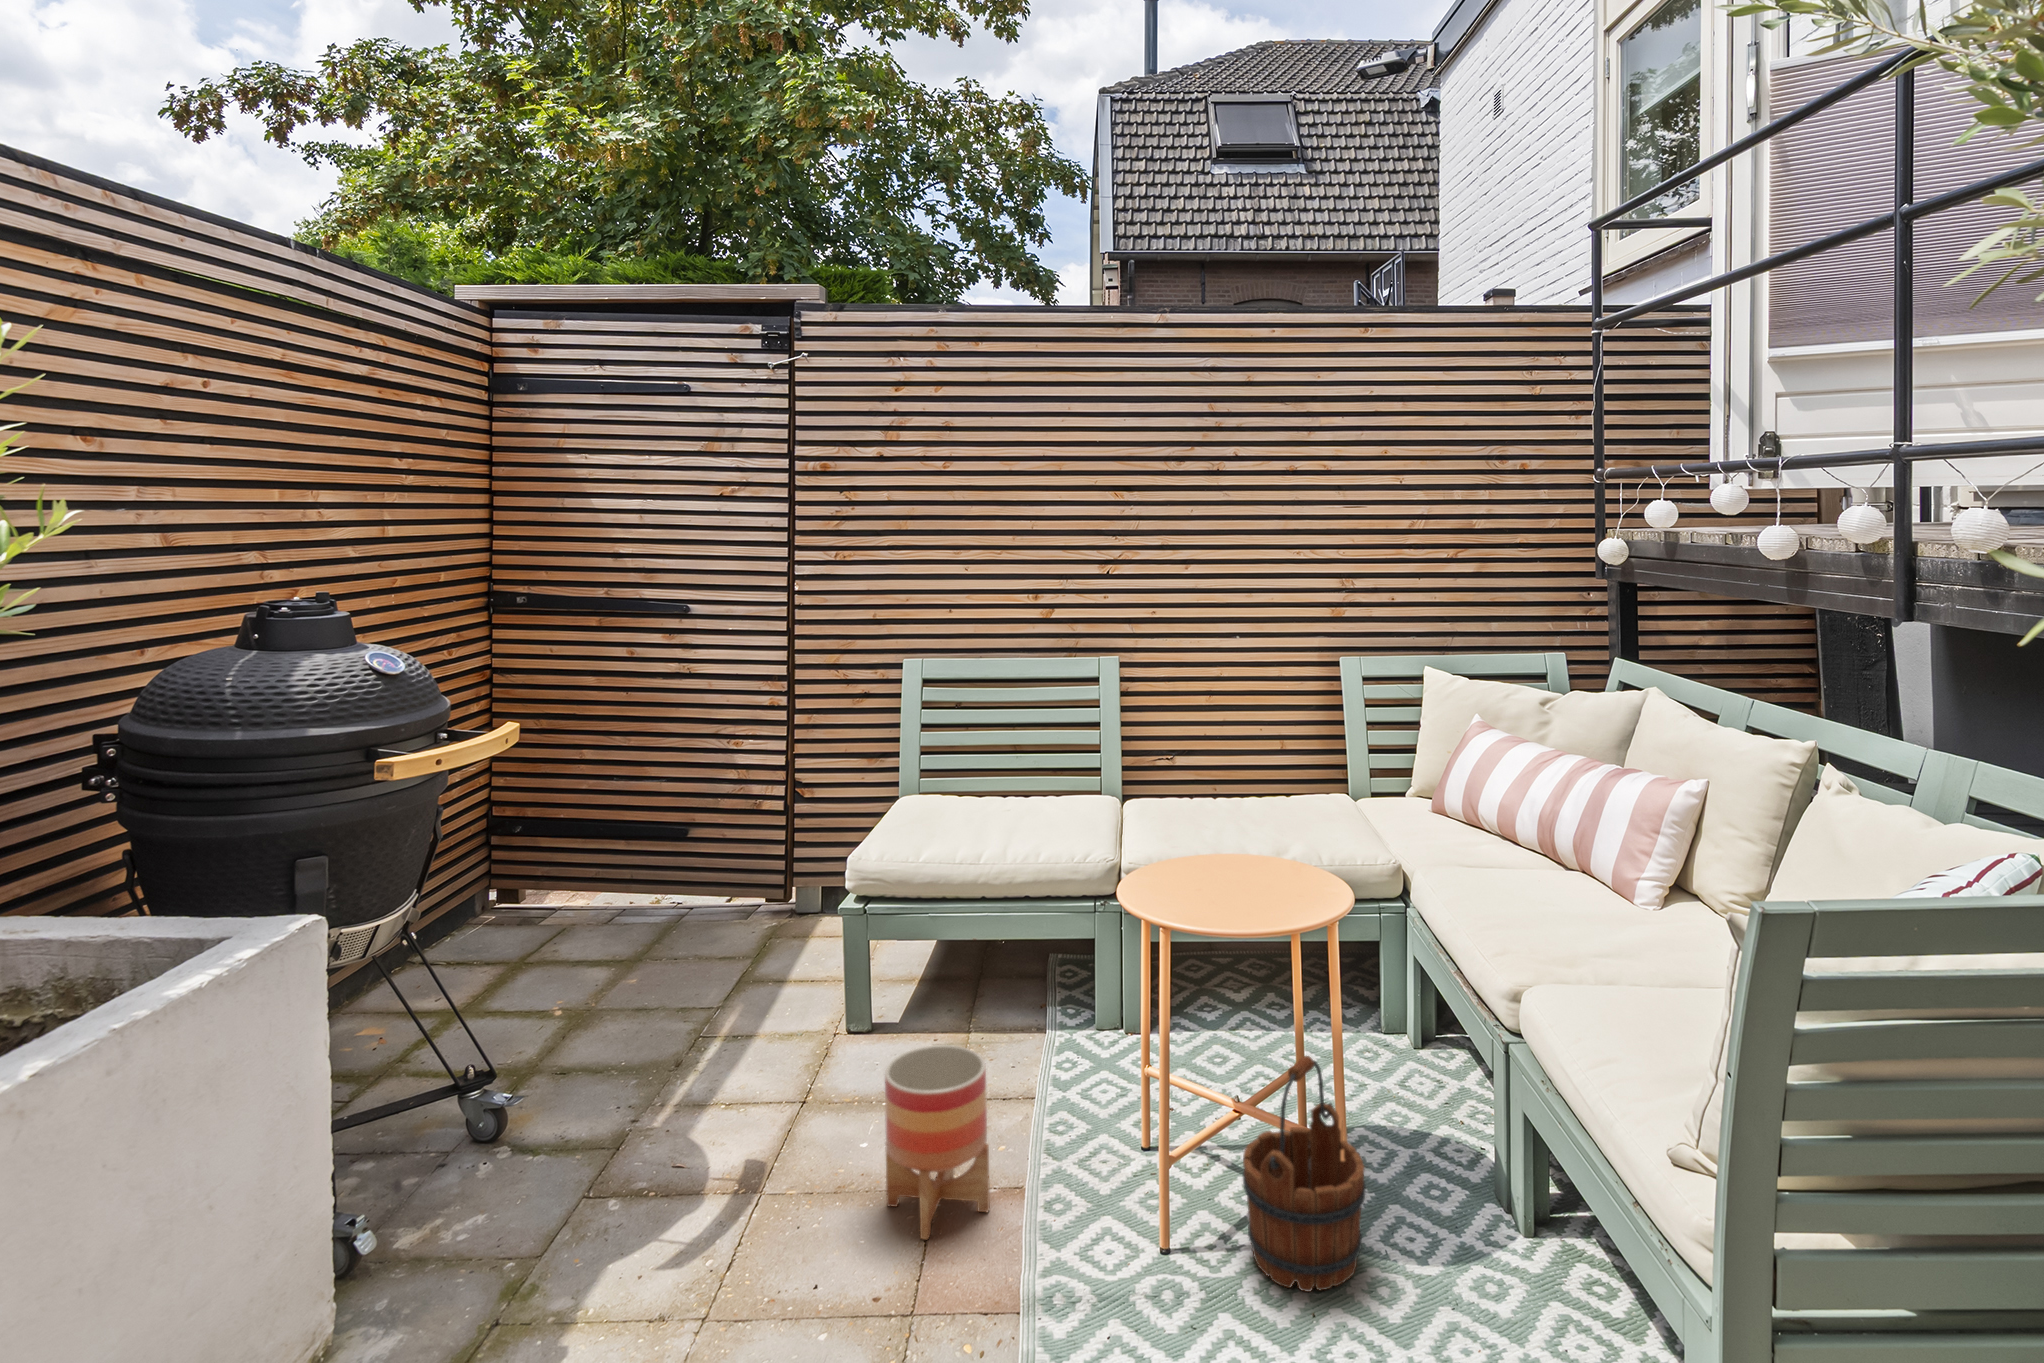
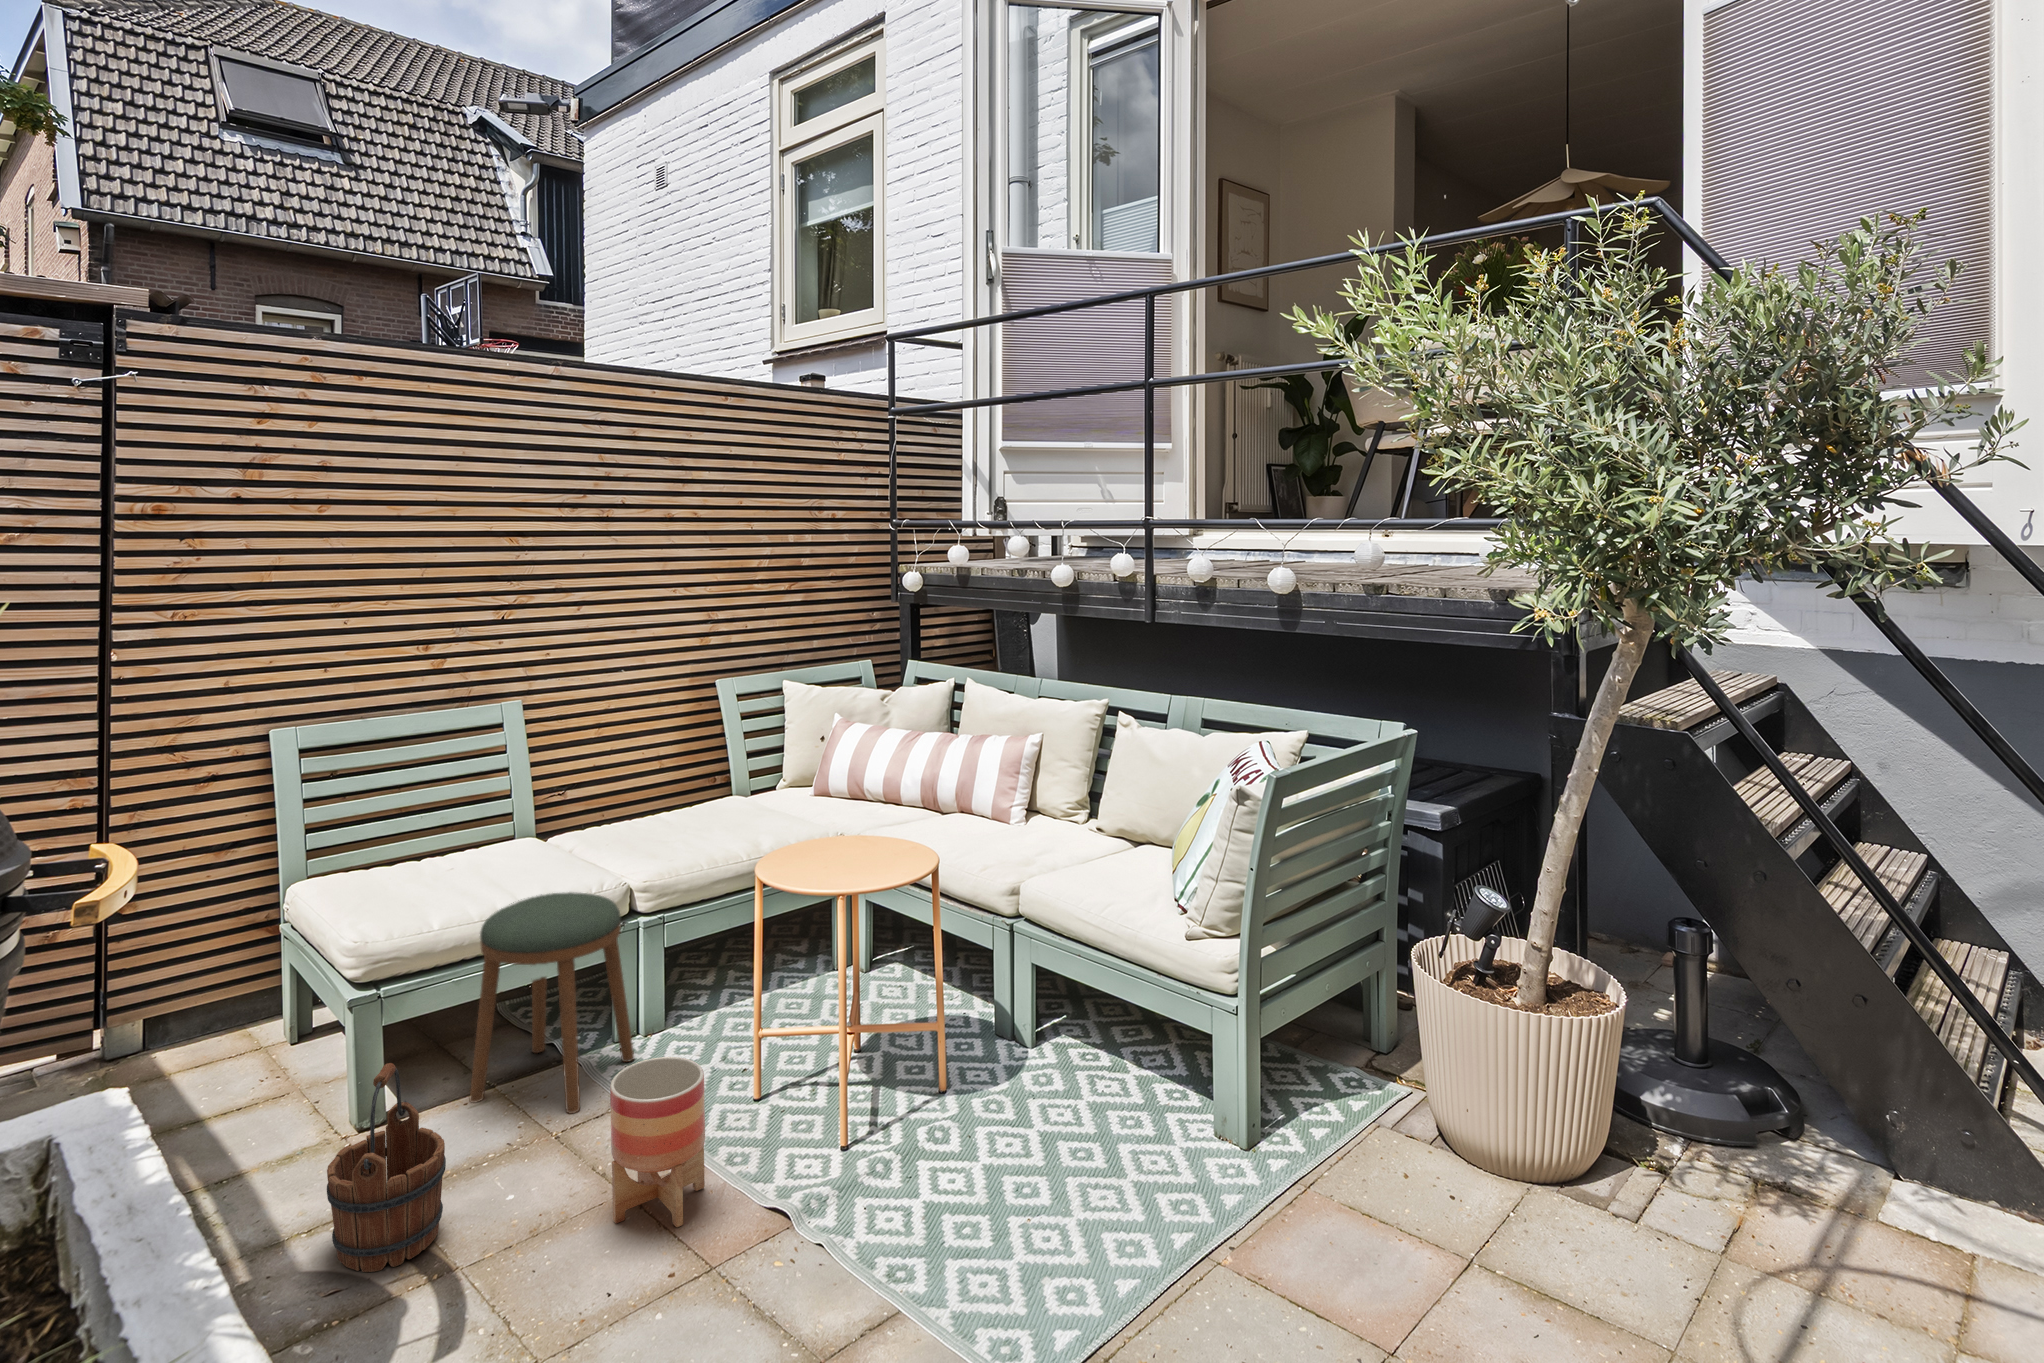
stool: none [937,852,1096,1083] -> present [470,892,634,1114]
wooden bucket: present [1243,1056,1366,1291] -> present [327,1063,446,1272]

